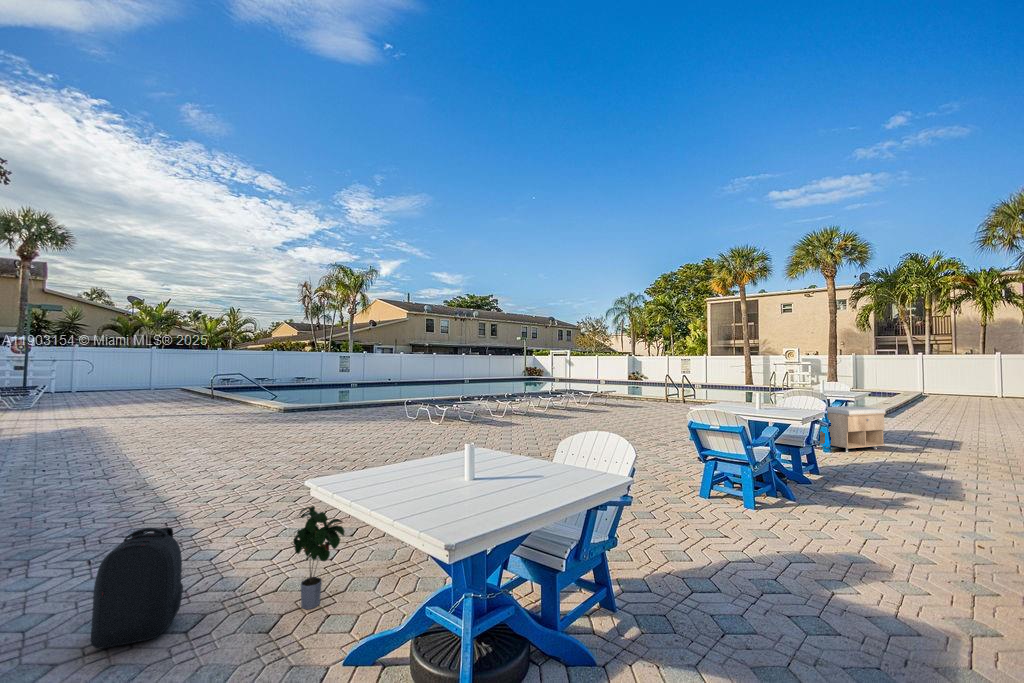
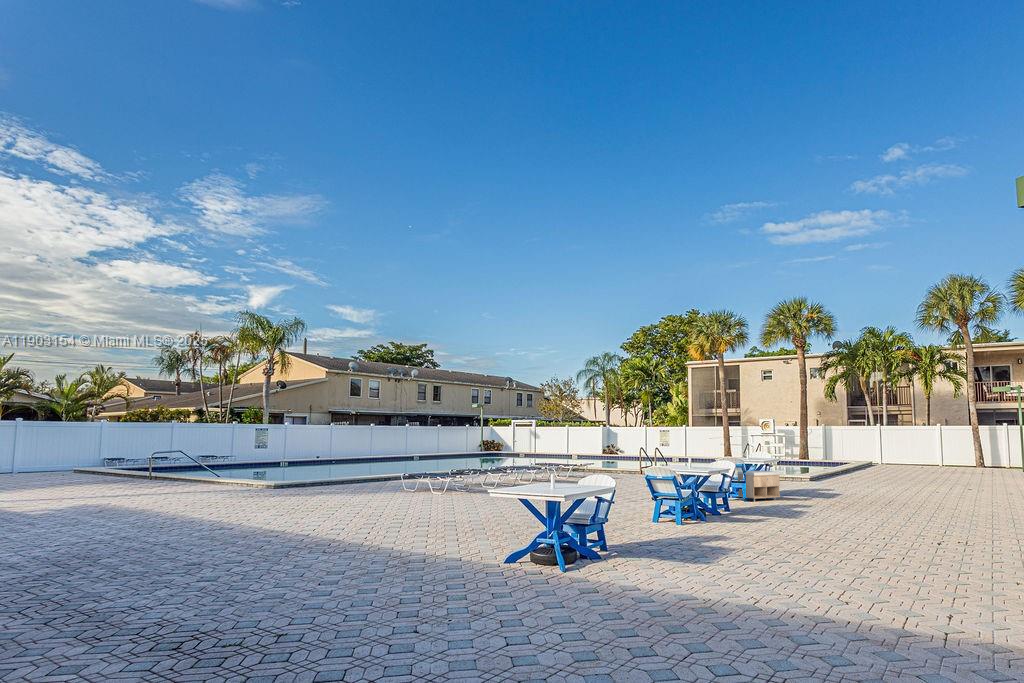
potted plant: present [293,506,344,609] -> none [486,503,514,540]
backpack: present [91,527,183,648] -> none [437,507,462,544]

